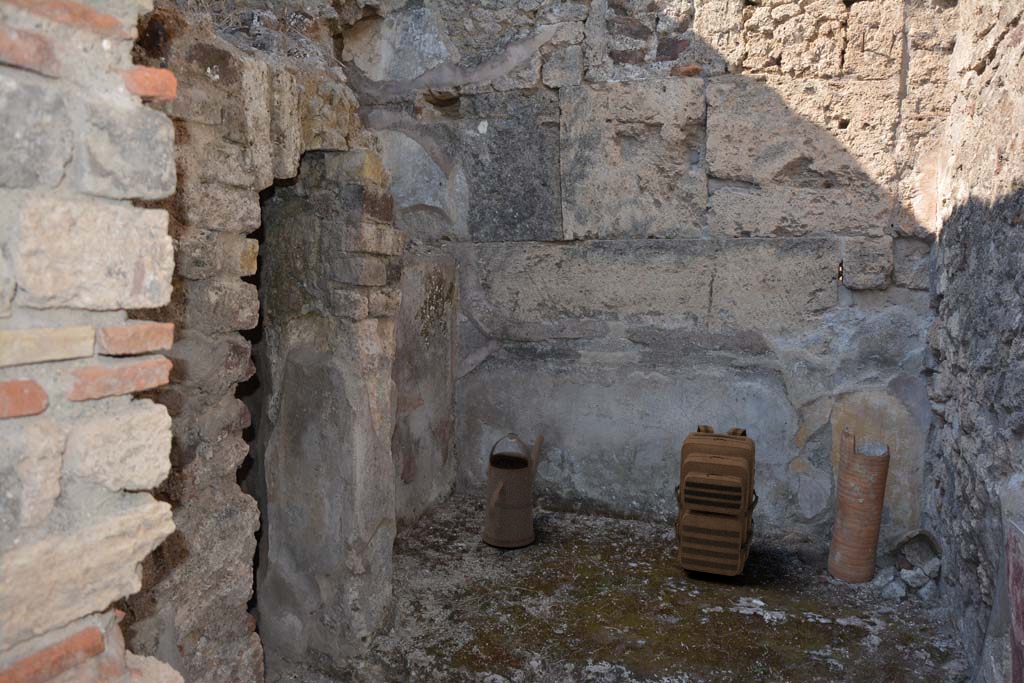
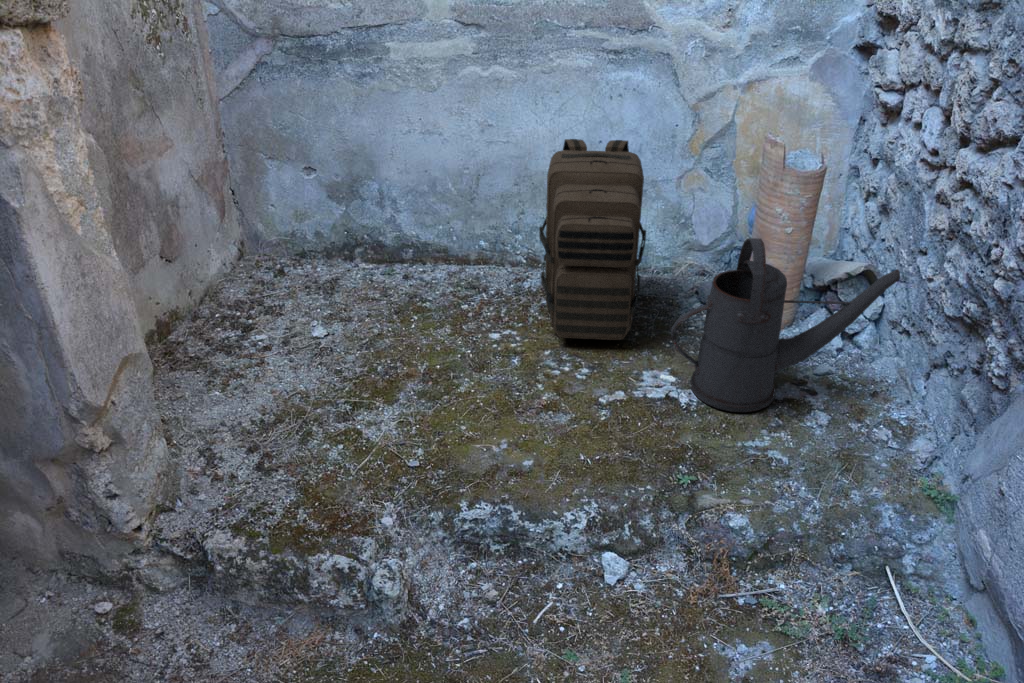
watering can: present [482,435,544,547] -> present [671,238,900,412]

